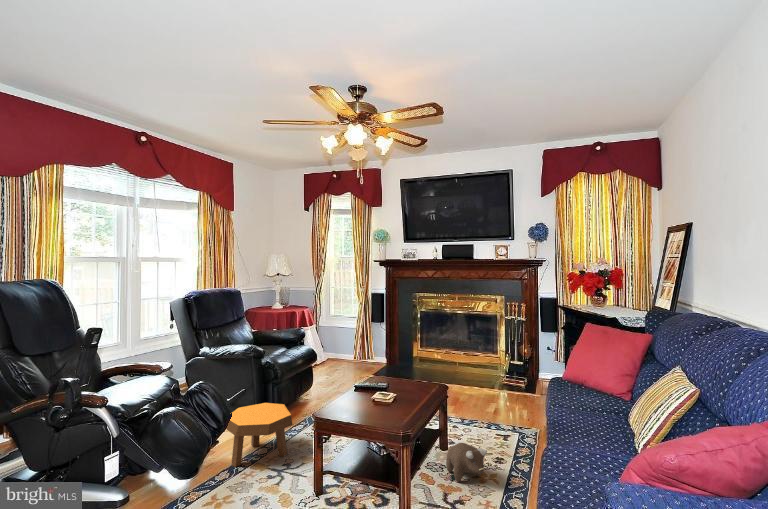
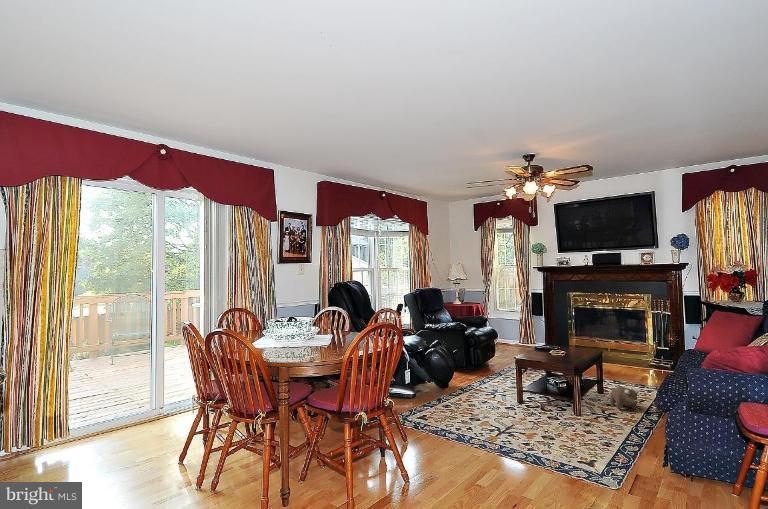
footstool: present [226,403,293,467] -> none [458,361,501,395]

